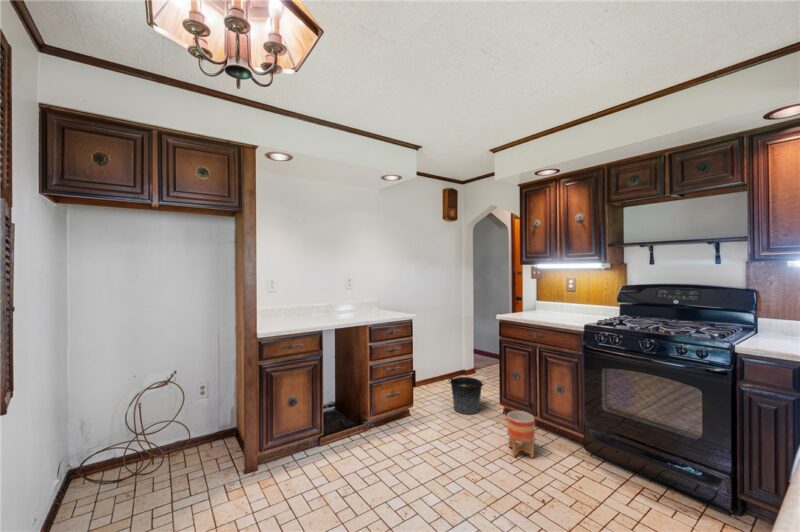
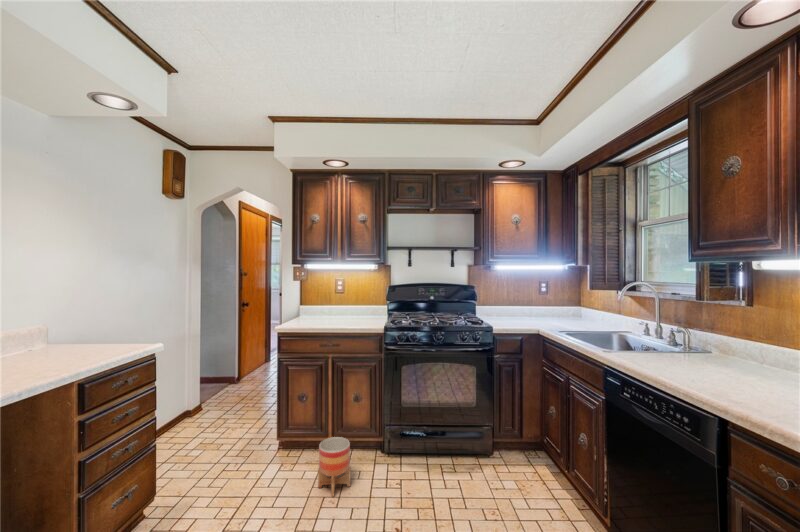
bucket: present [449,377,483,414] -> none [201,418,257,475]

